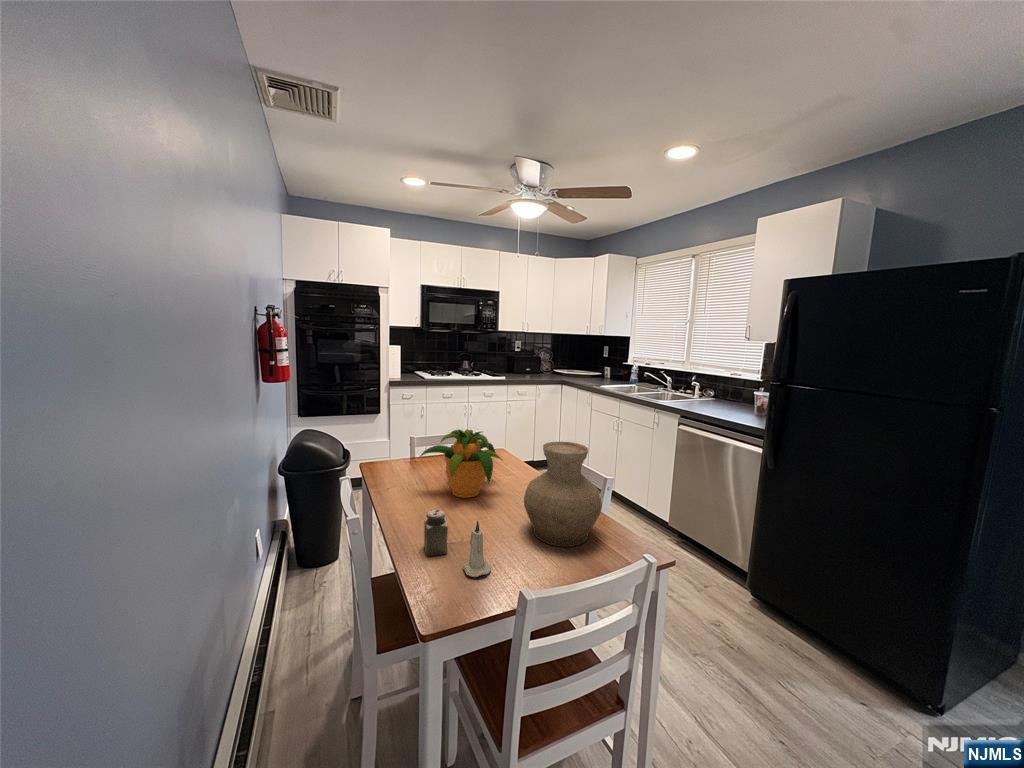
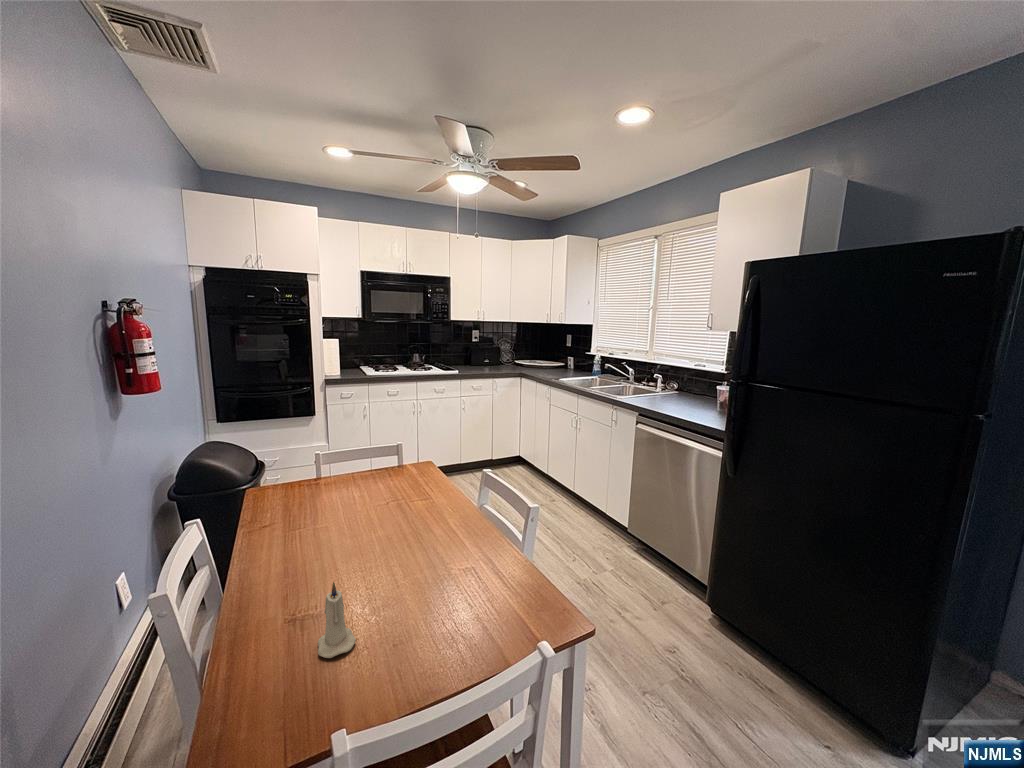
potted plant: present [420,429,501,498] -> none [304,445,412,529]
vase: present [524,441,602,547] -> none [418,464,515,599]
salt shaker: present [424,510,448,556] -> none [275,562,309,625]

